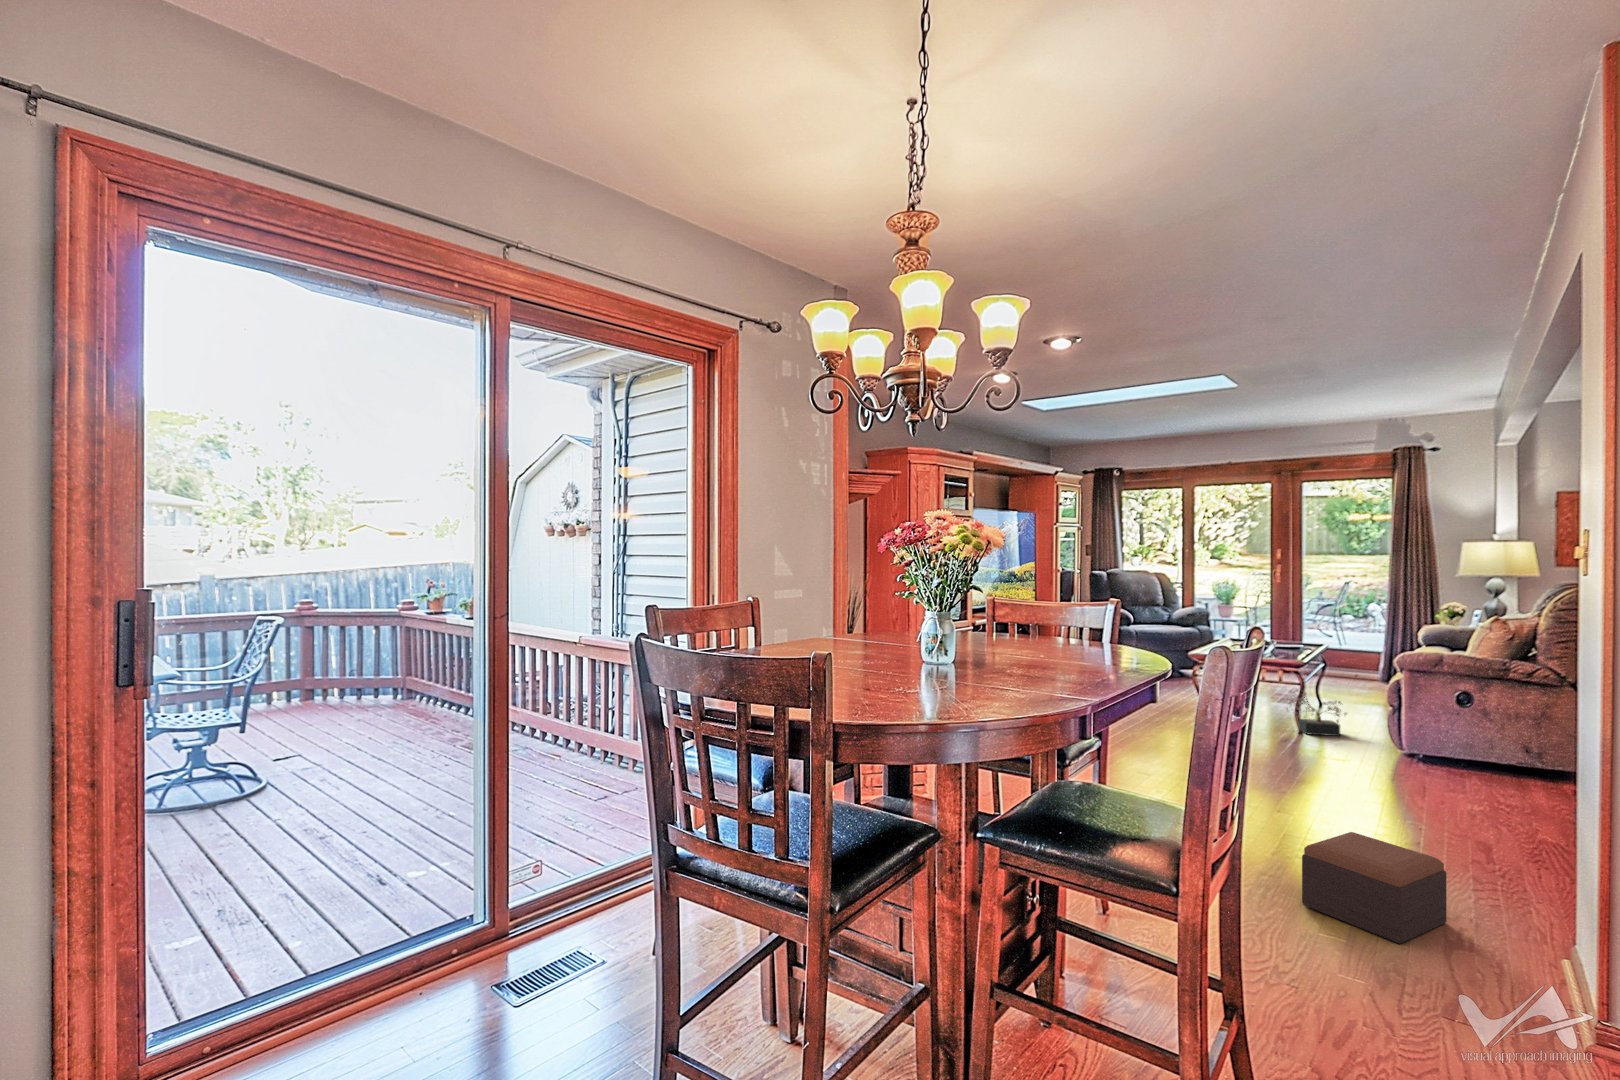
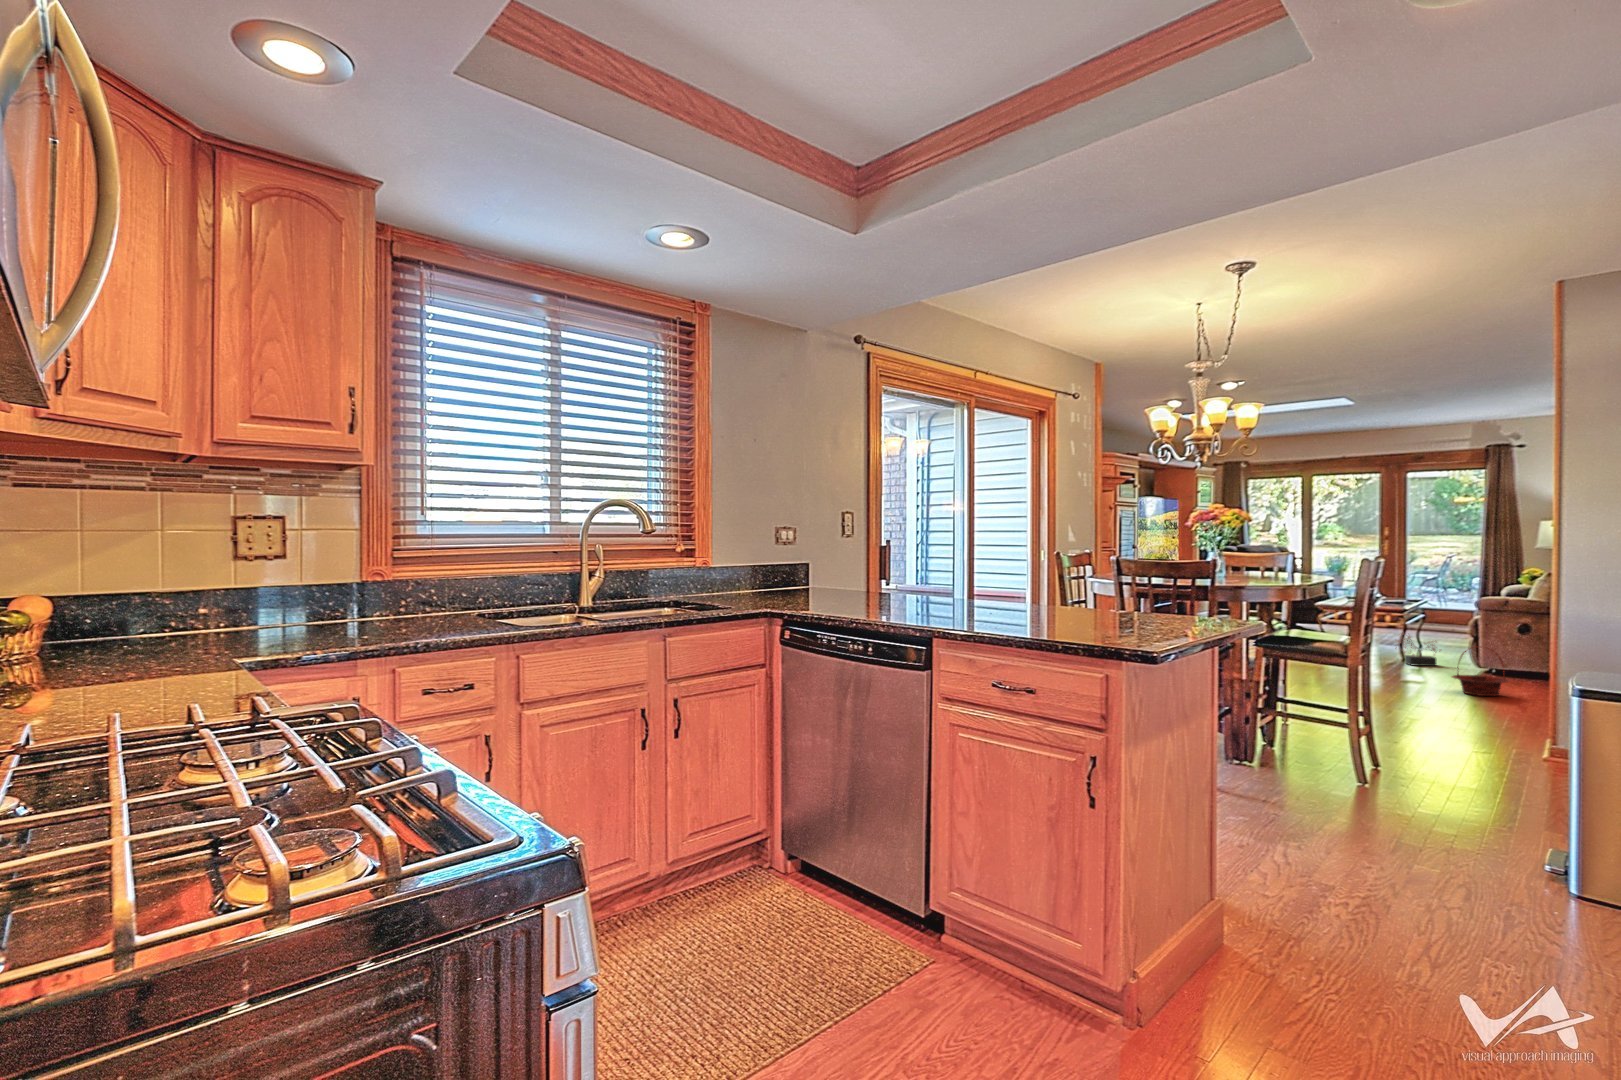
basket: none [1371,738,1466,820] -> present [1452,650,1510,696]
footstool: present [1302,832,1446,944] -> none [1402,683,1482,729]

